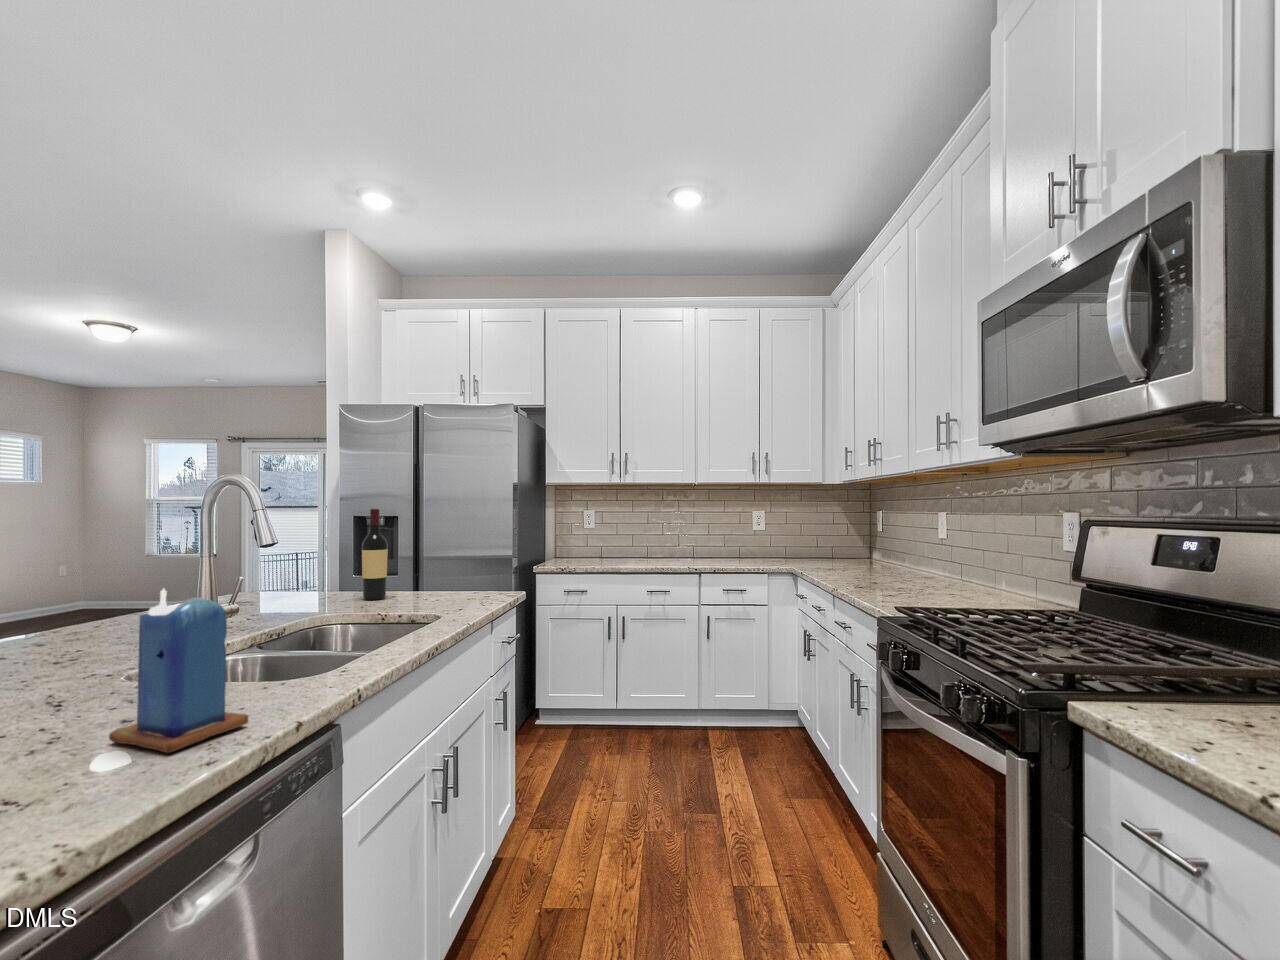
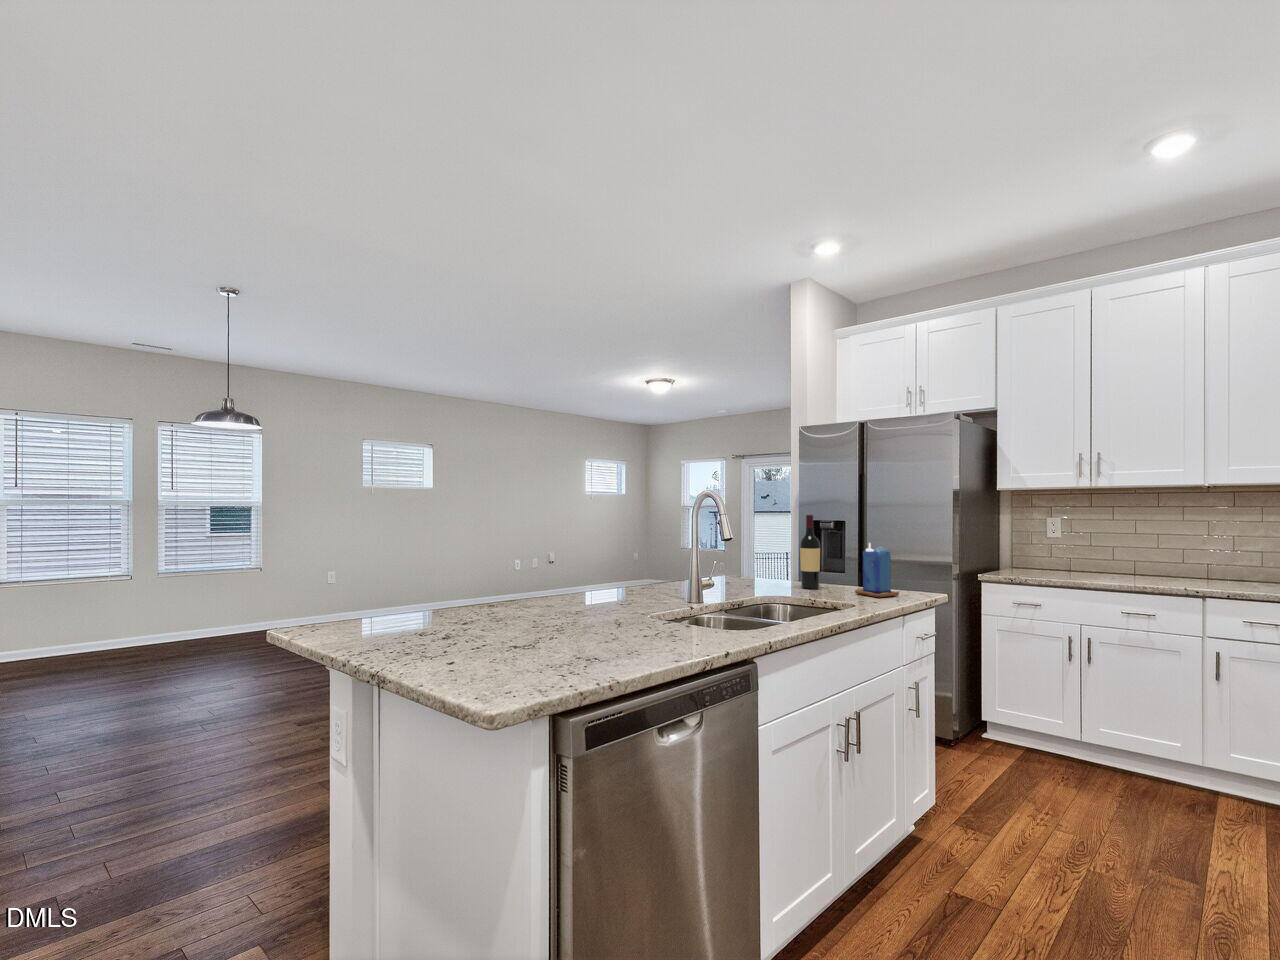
candle: present [109,589,248,753] -> present [855,543,899,597]

